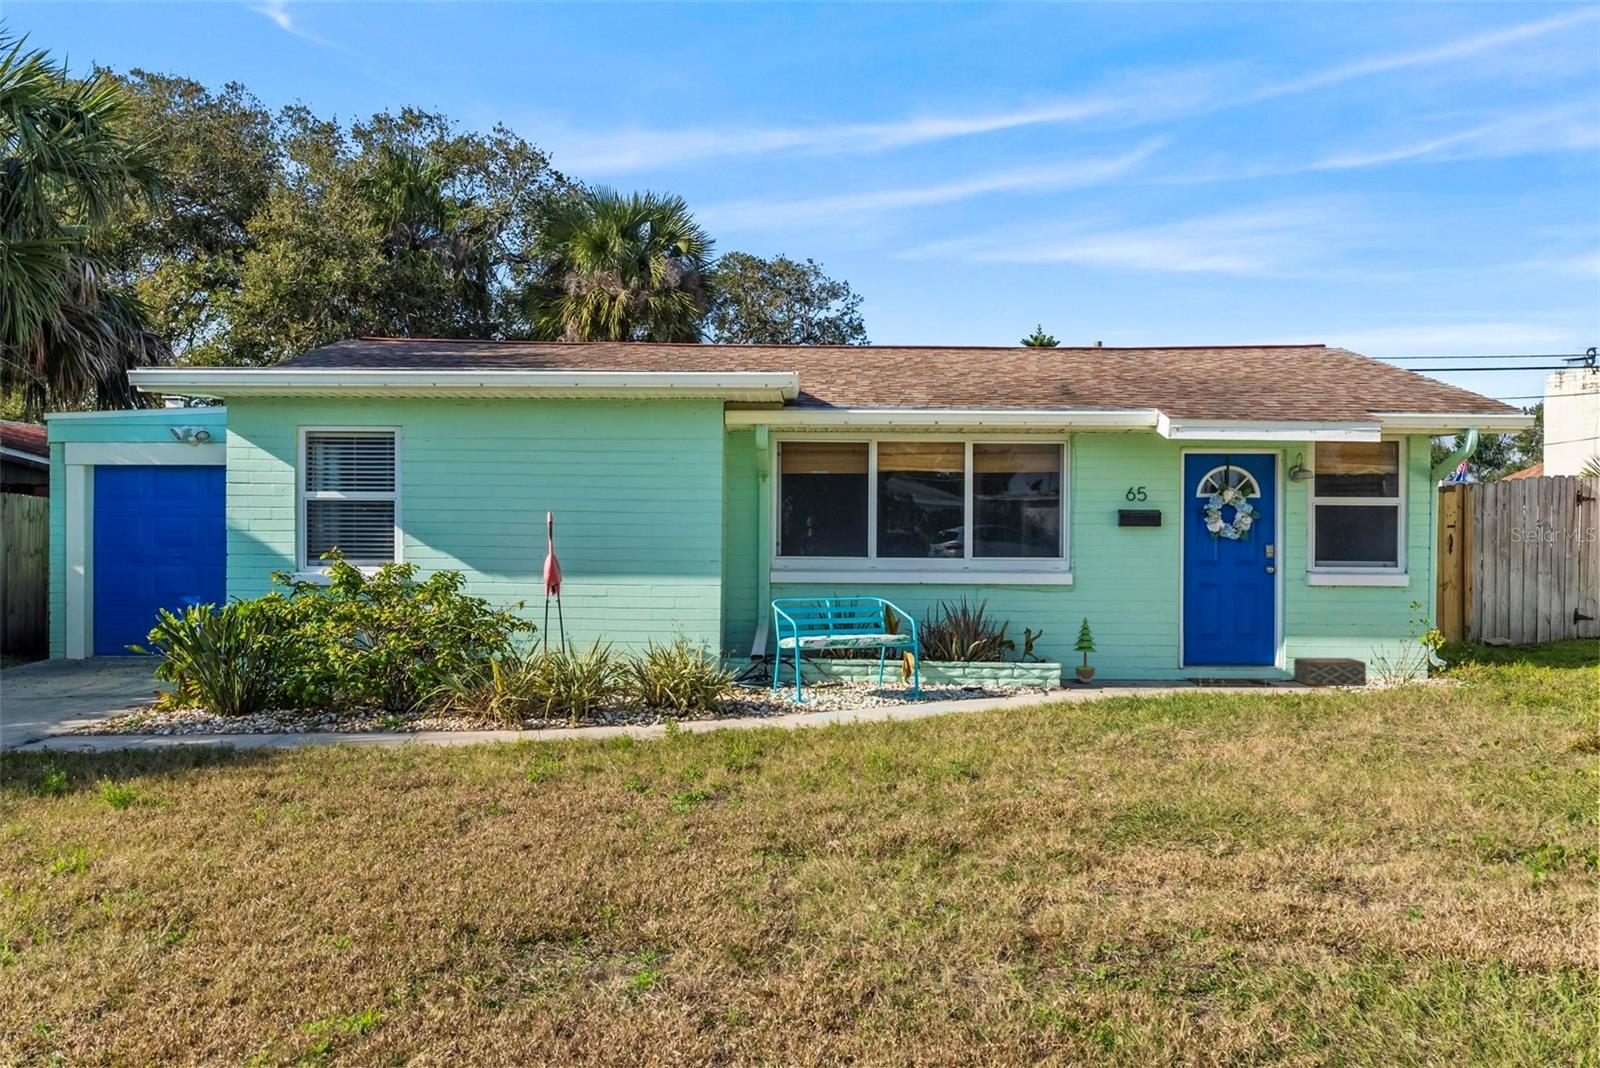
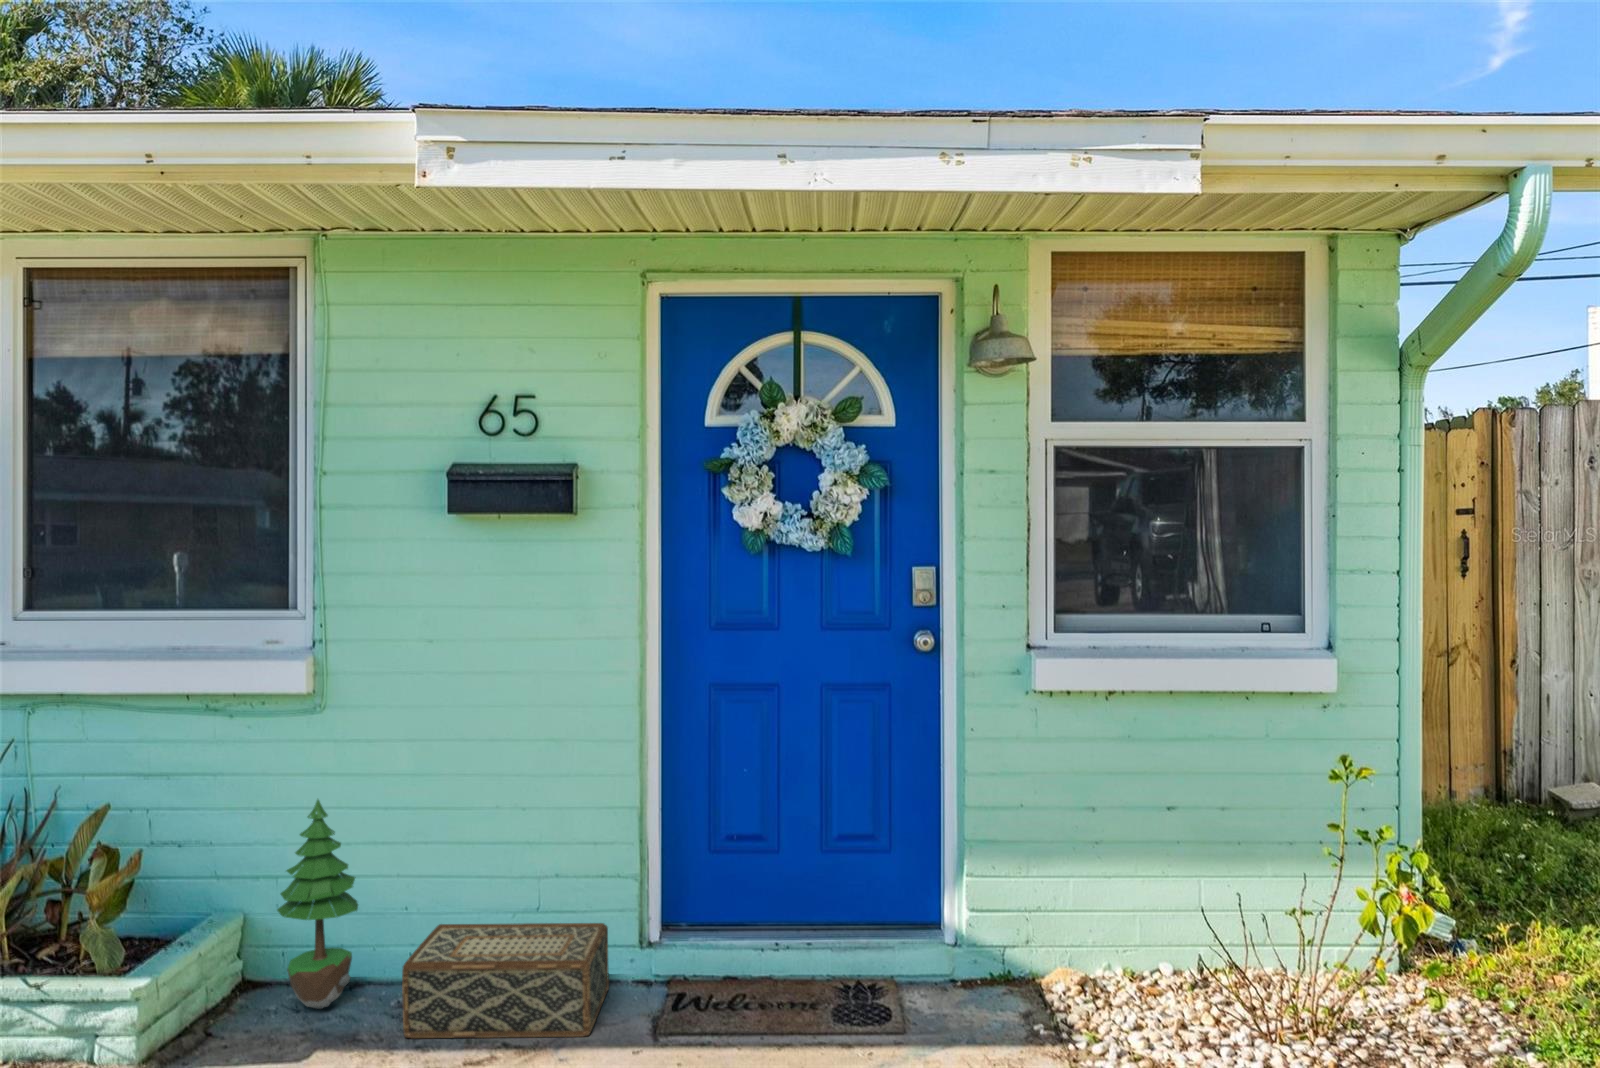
woven basket: present [1294,658,1366,685] -> present [402,923,609,1038]

